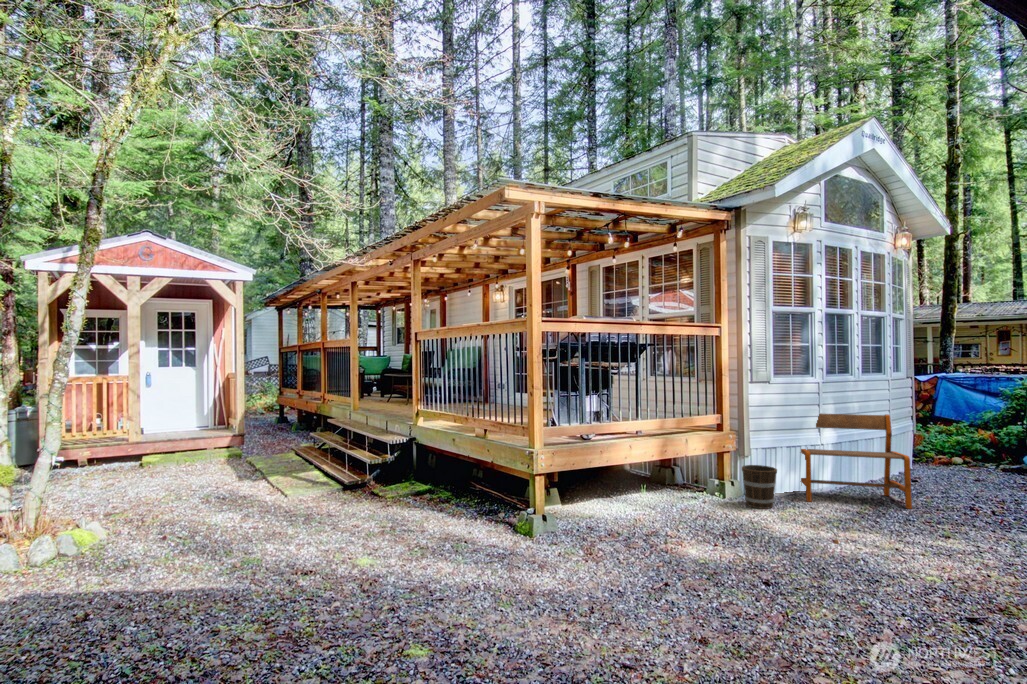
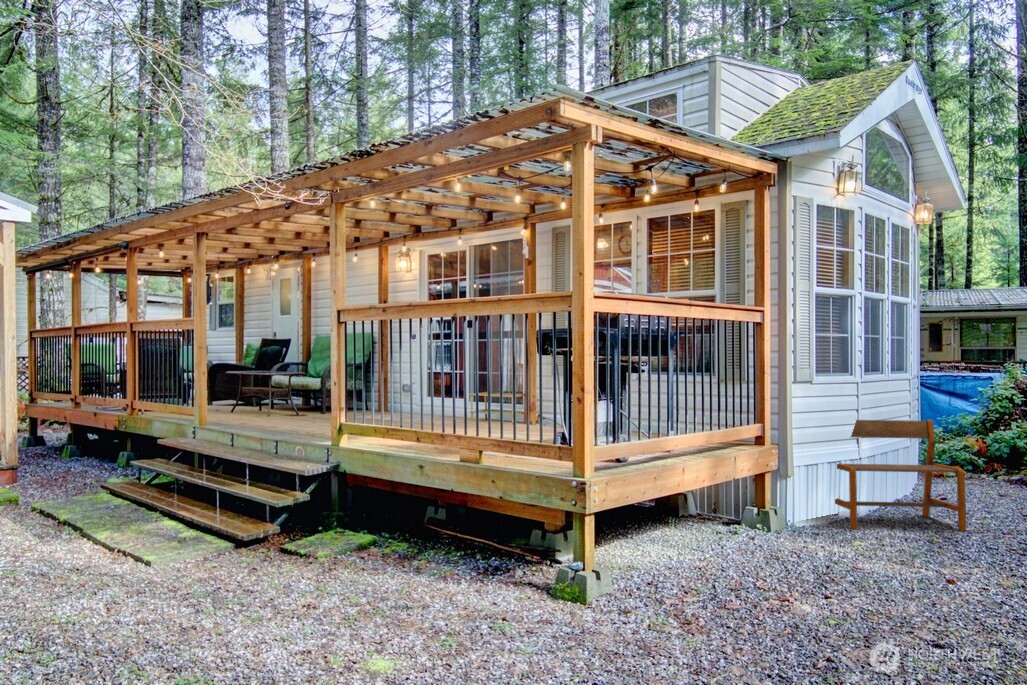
bucket: present [742,465,777,509] -> none [785,486,828,541]

